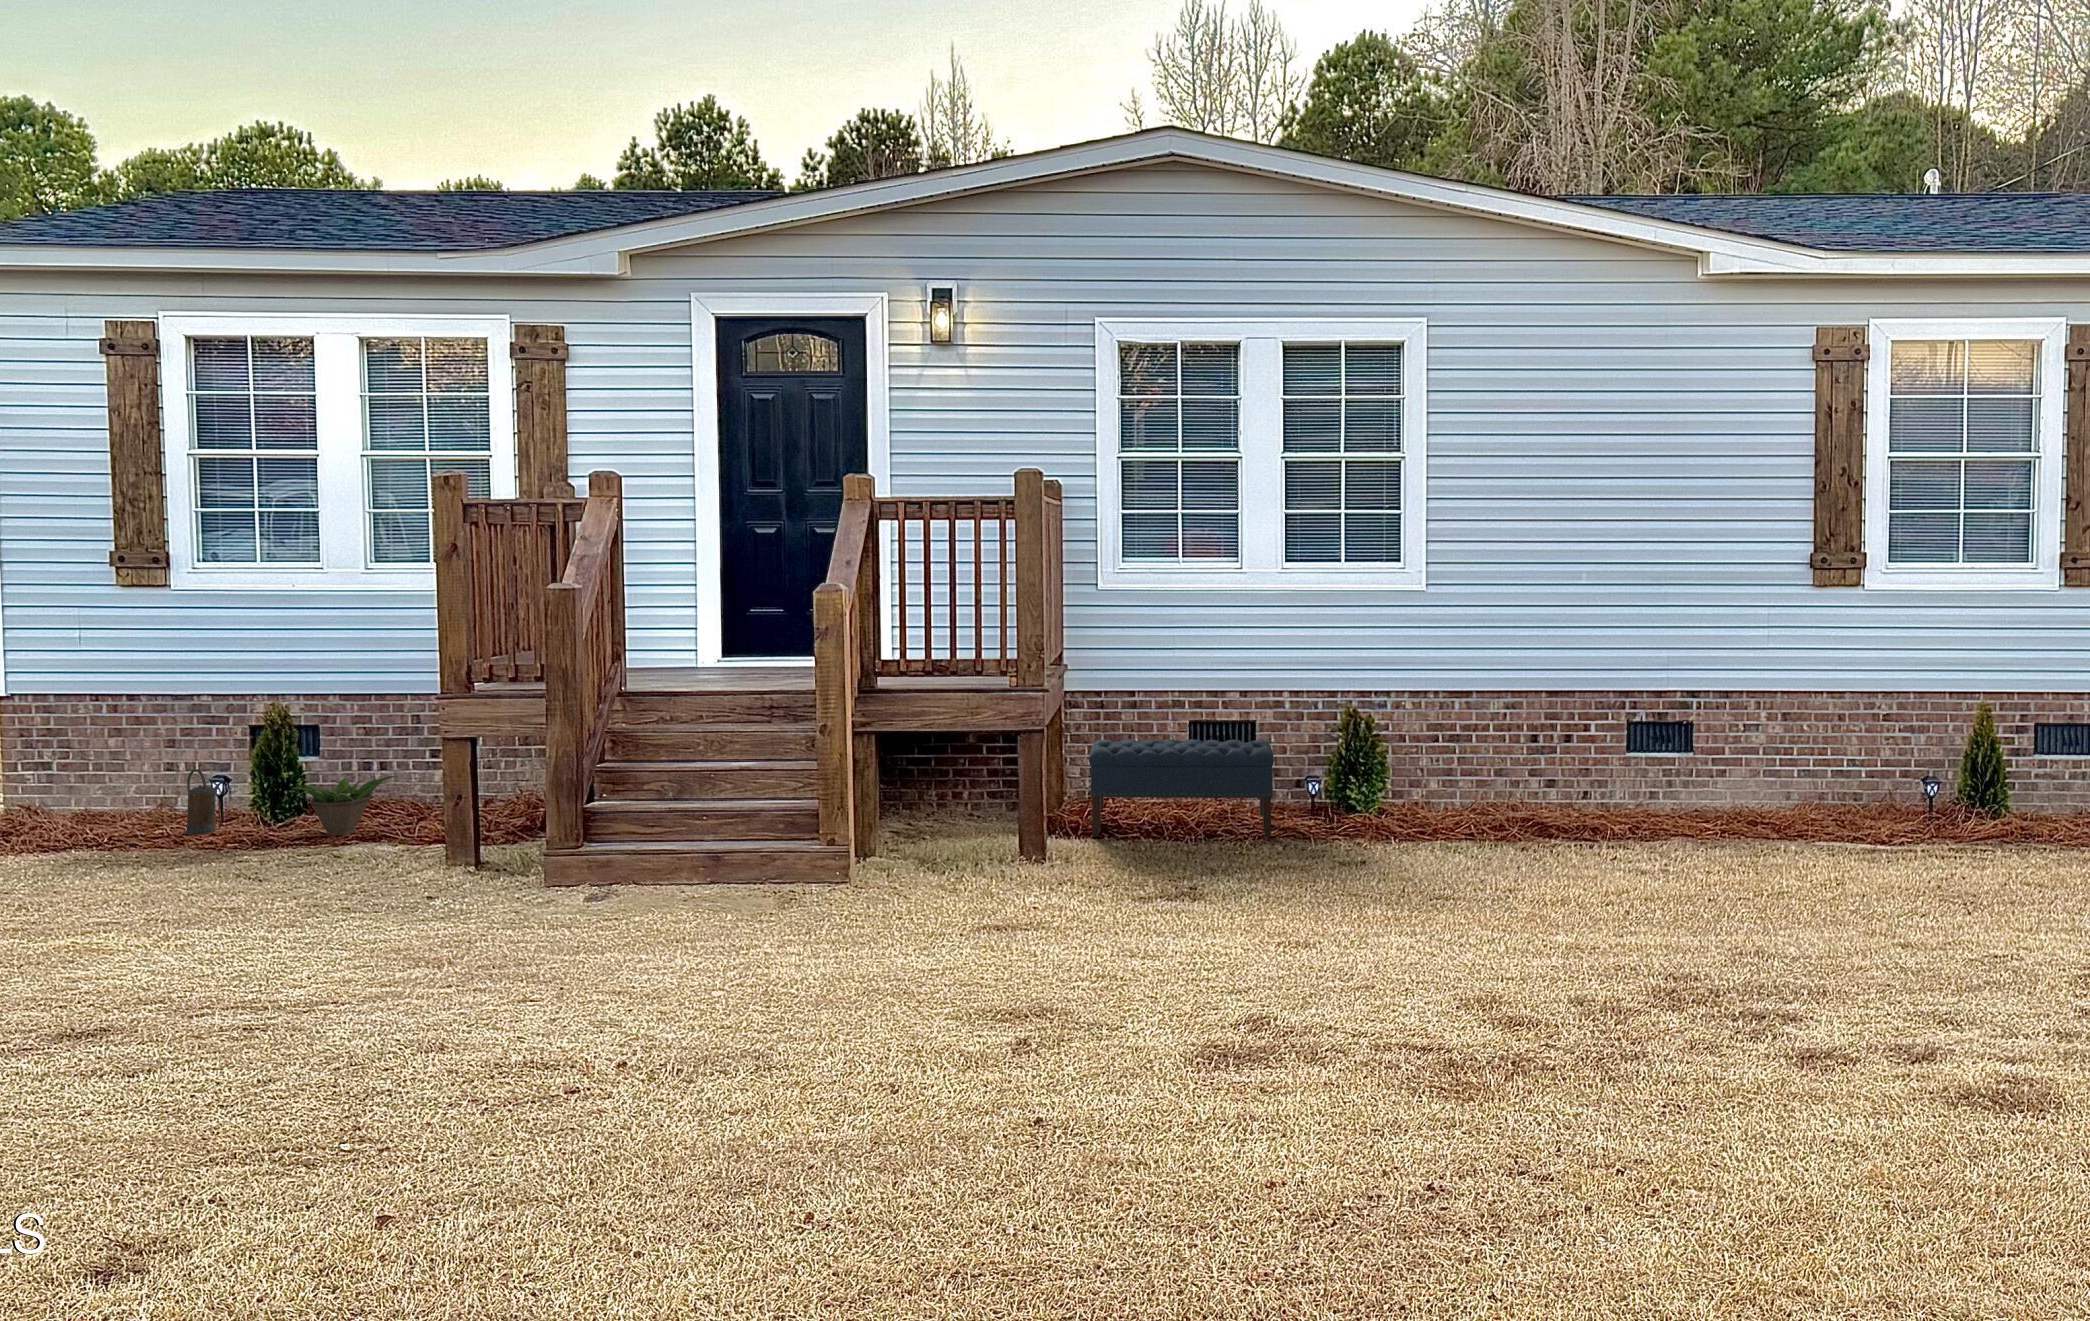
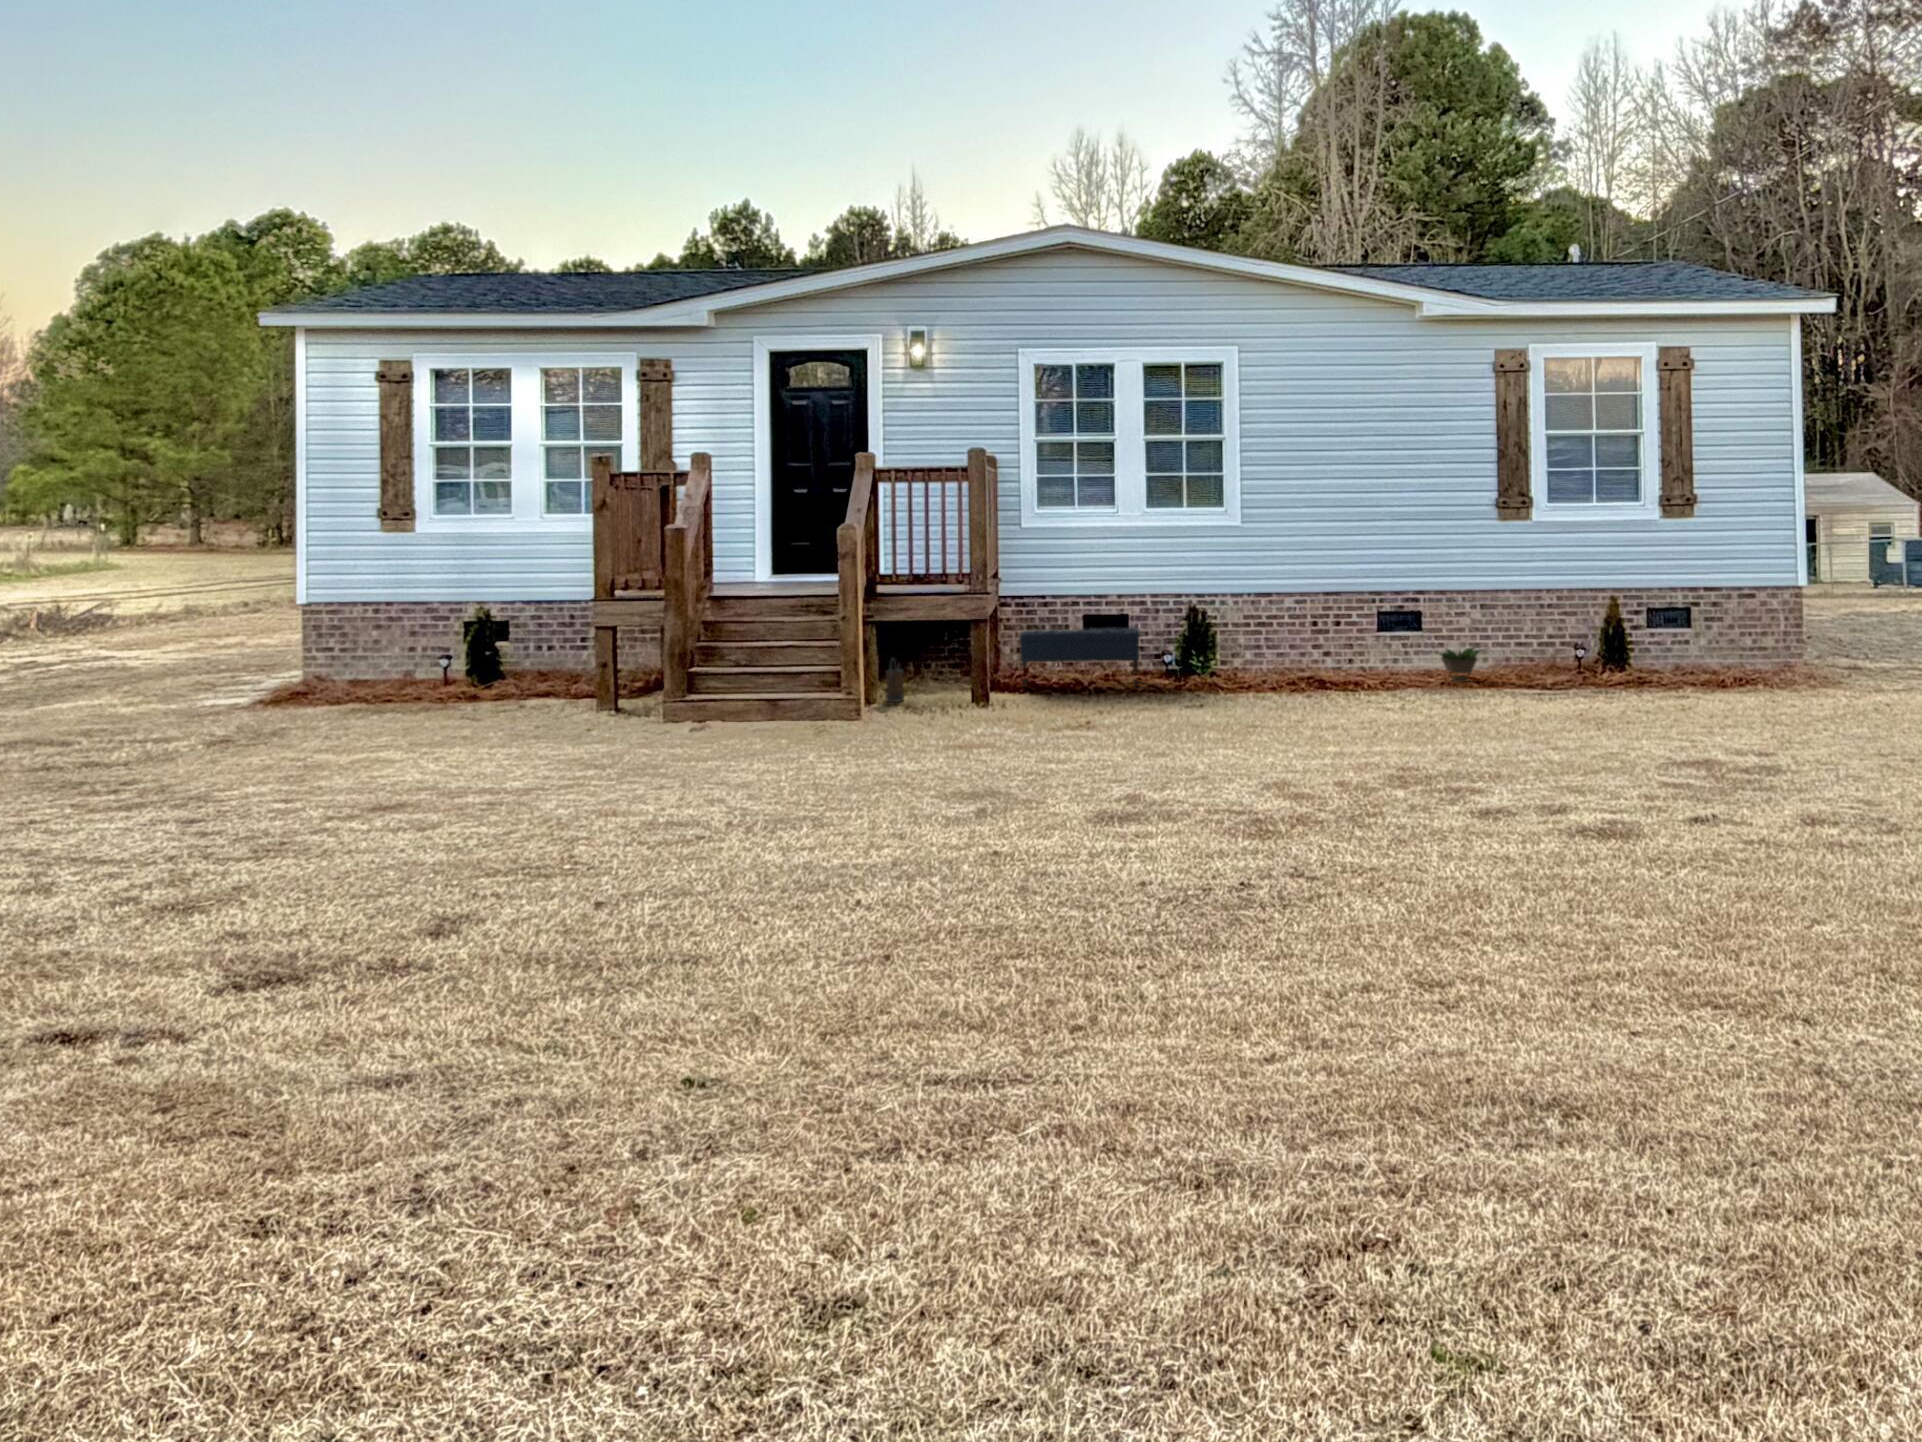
watering can: present [186,769,218,835] -> present [886,658,904,702]
decorative plant: present [292,776,395,836] -> present [1436,647,1481,682]

